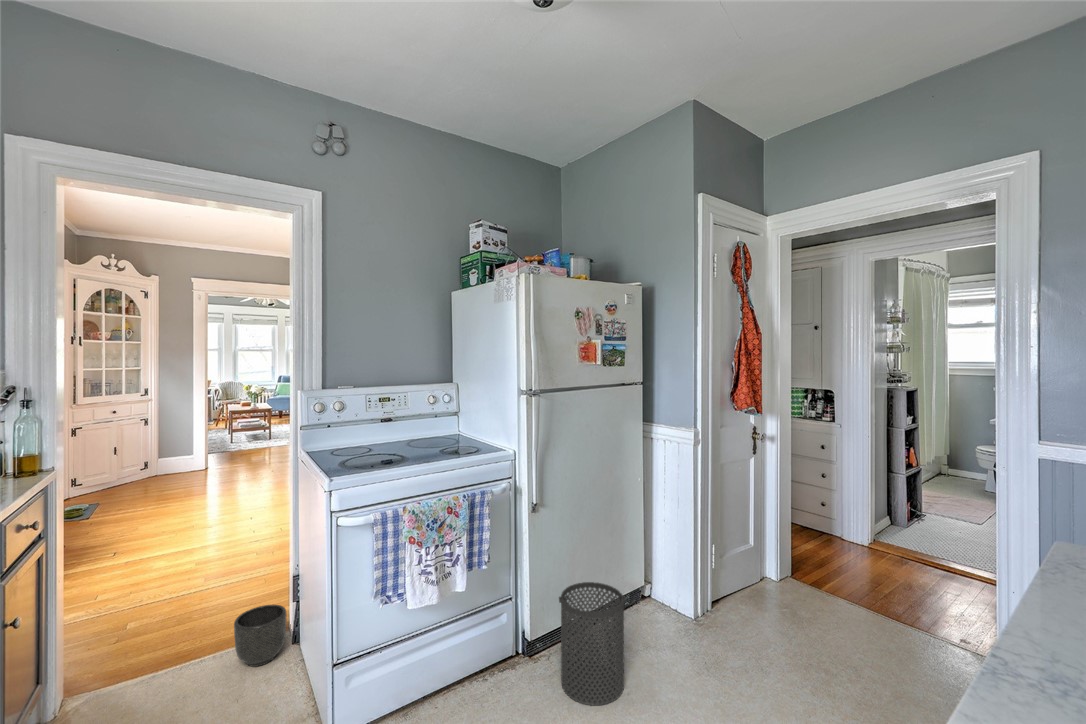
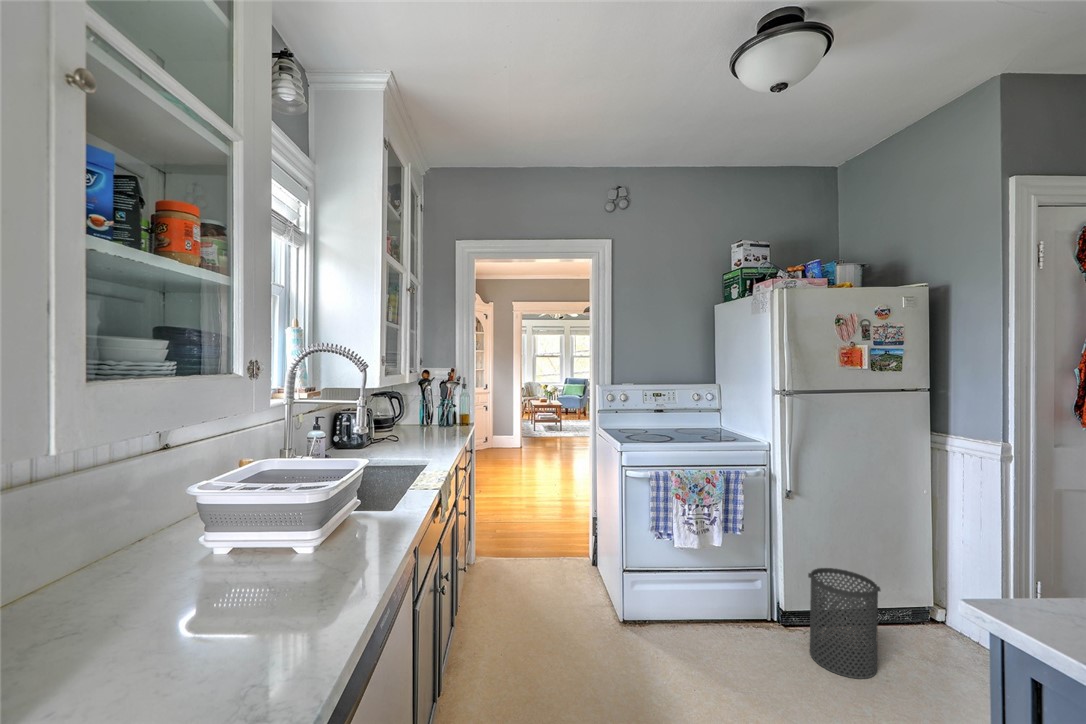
planter: present [234,605,286,667] -> none [554,535,586,575]

